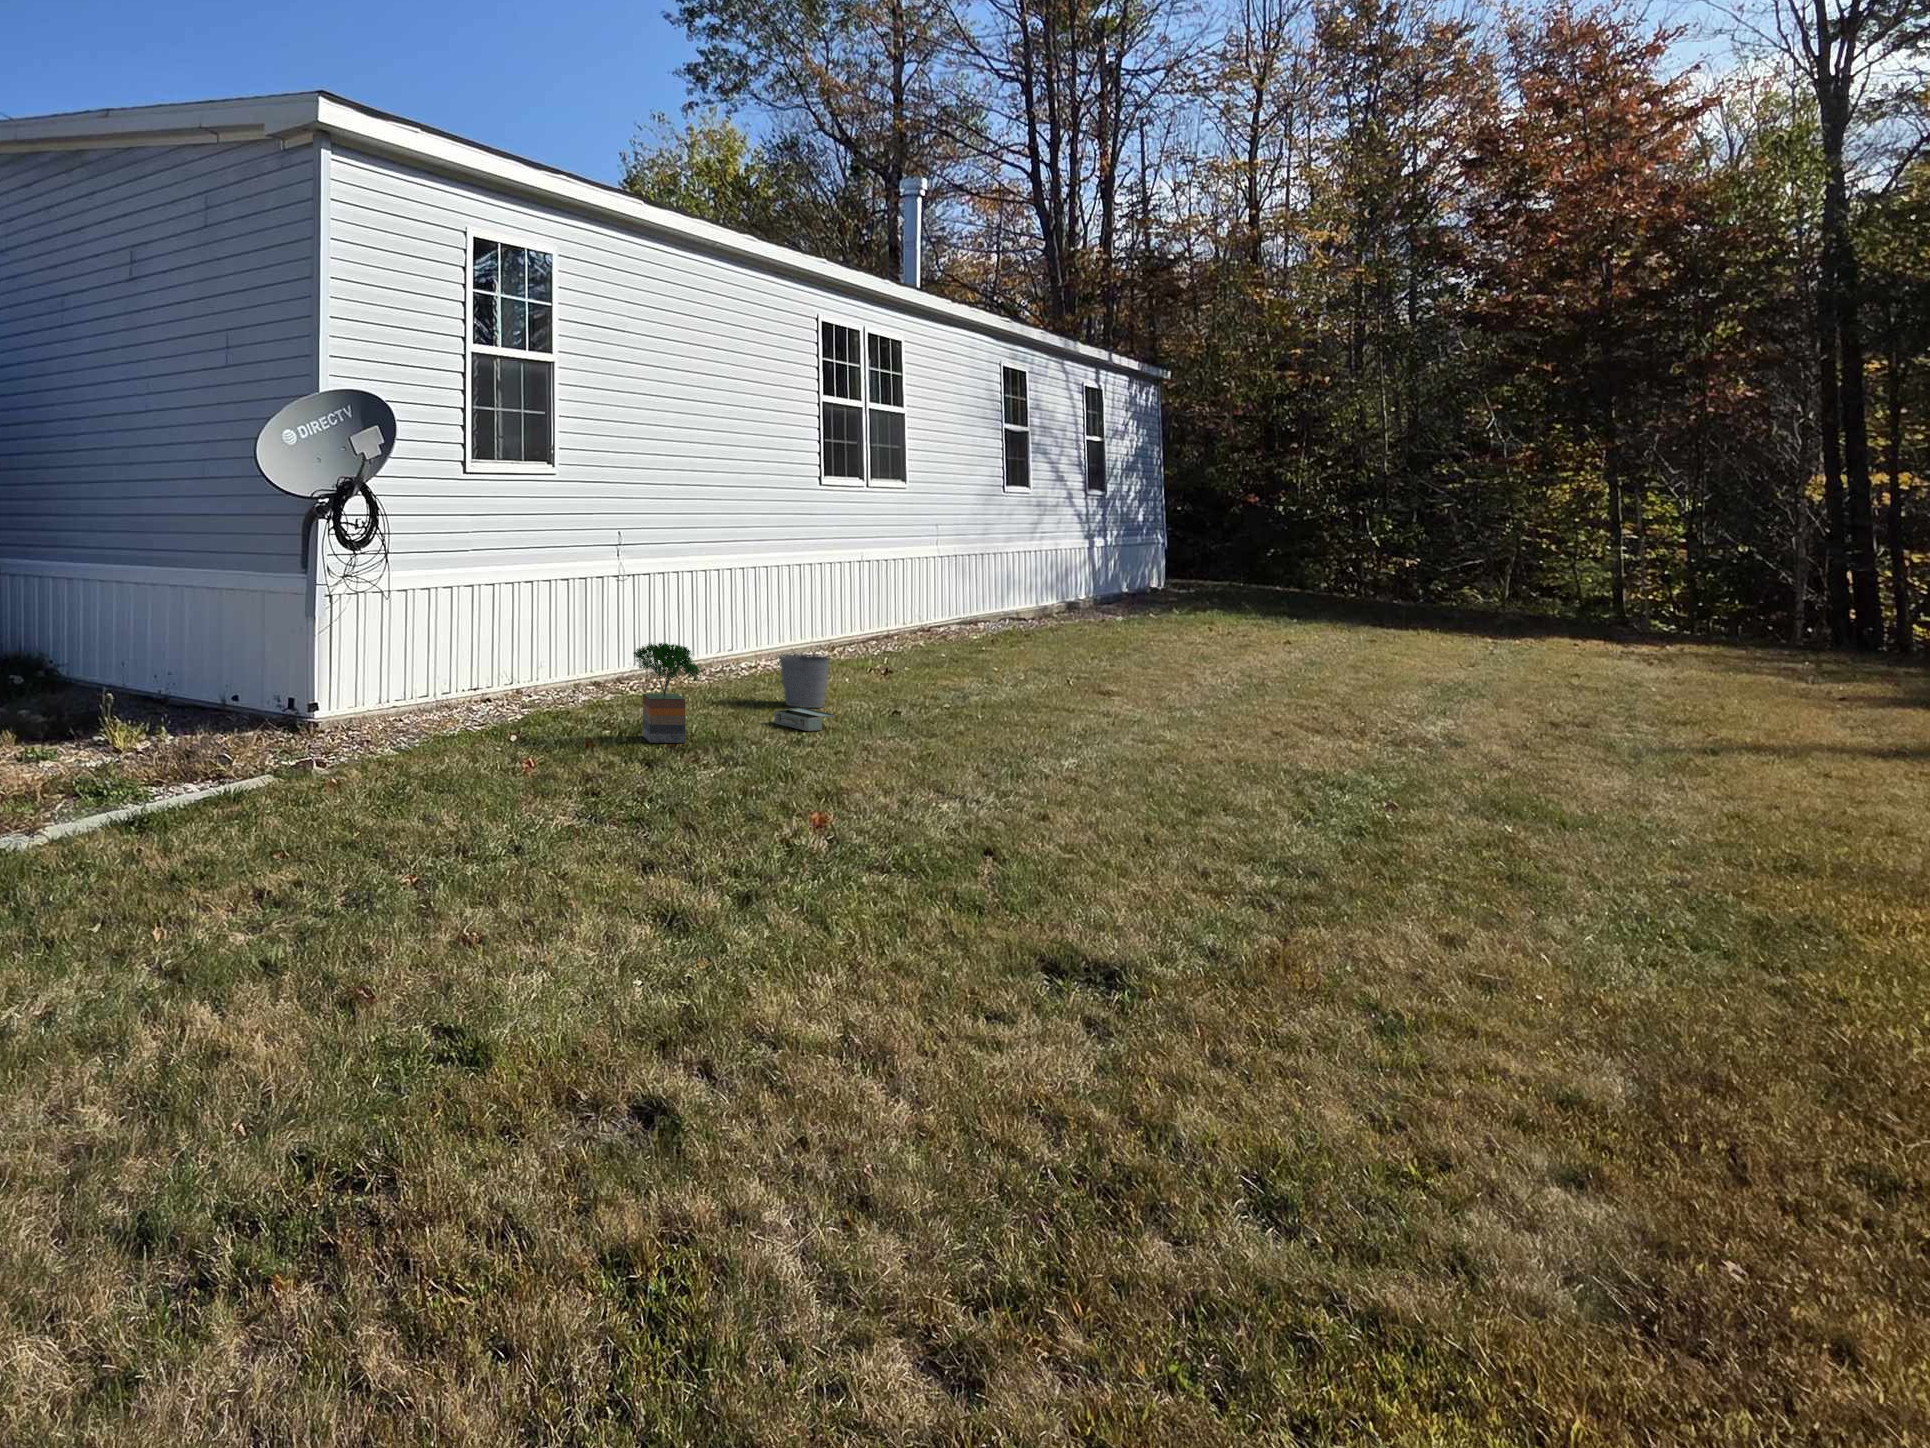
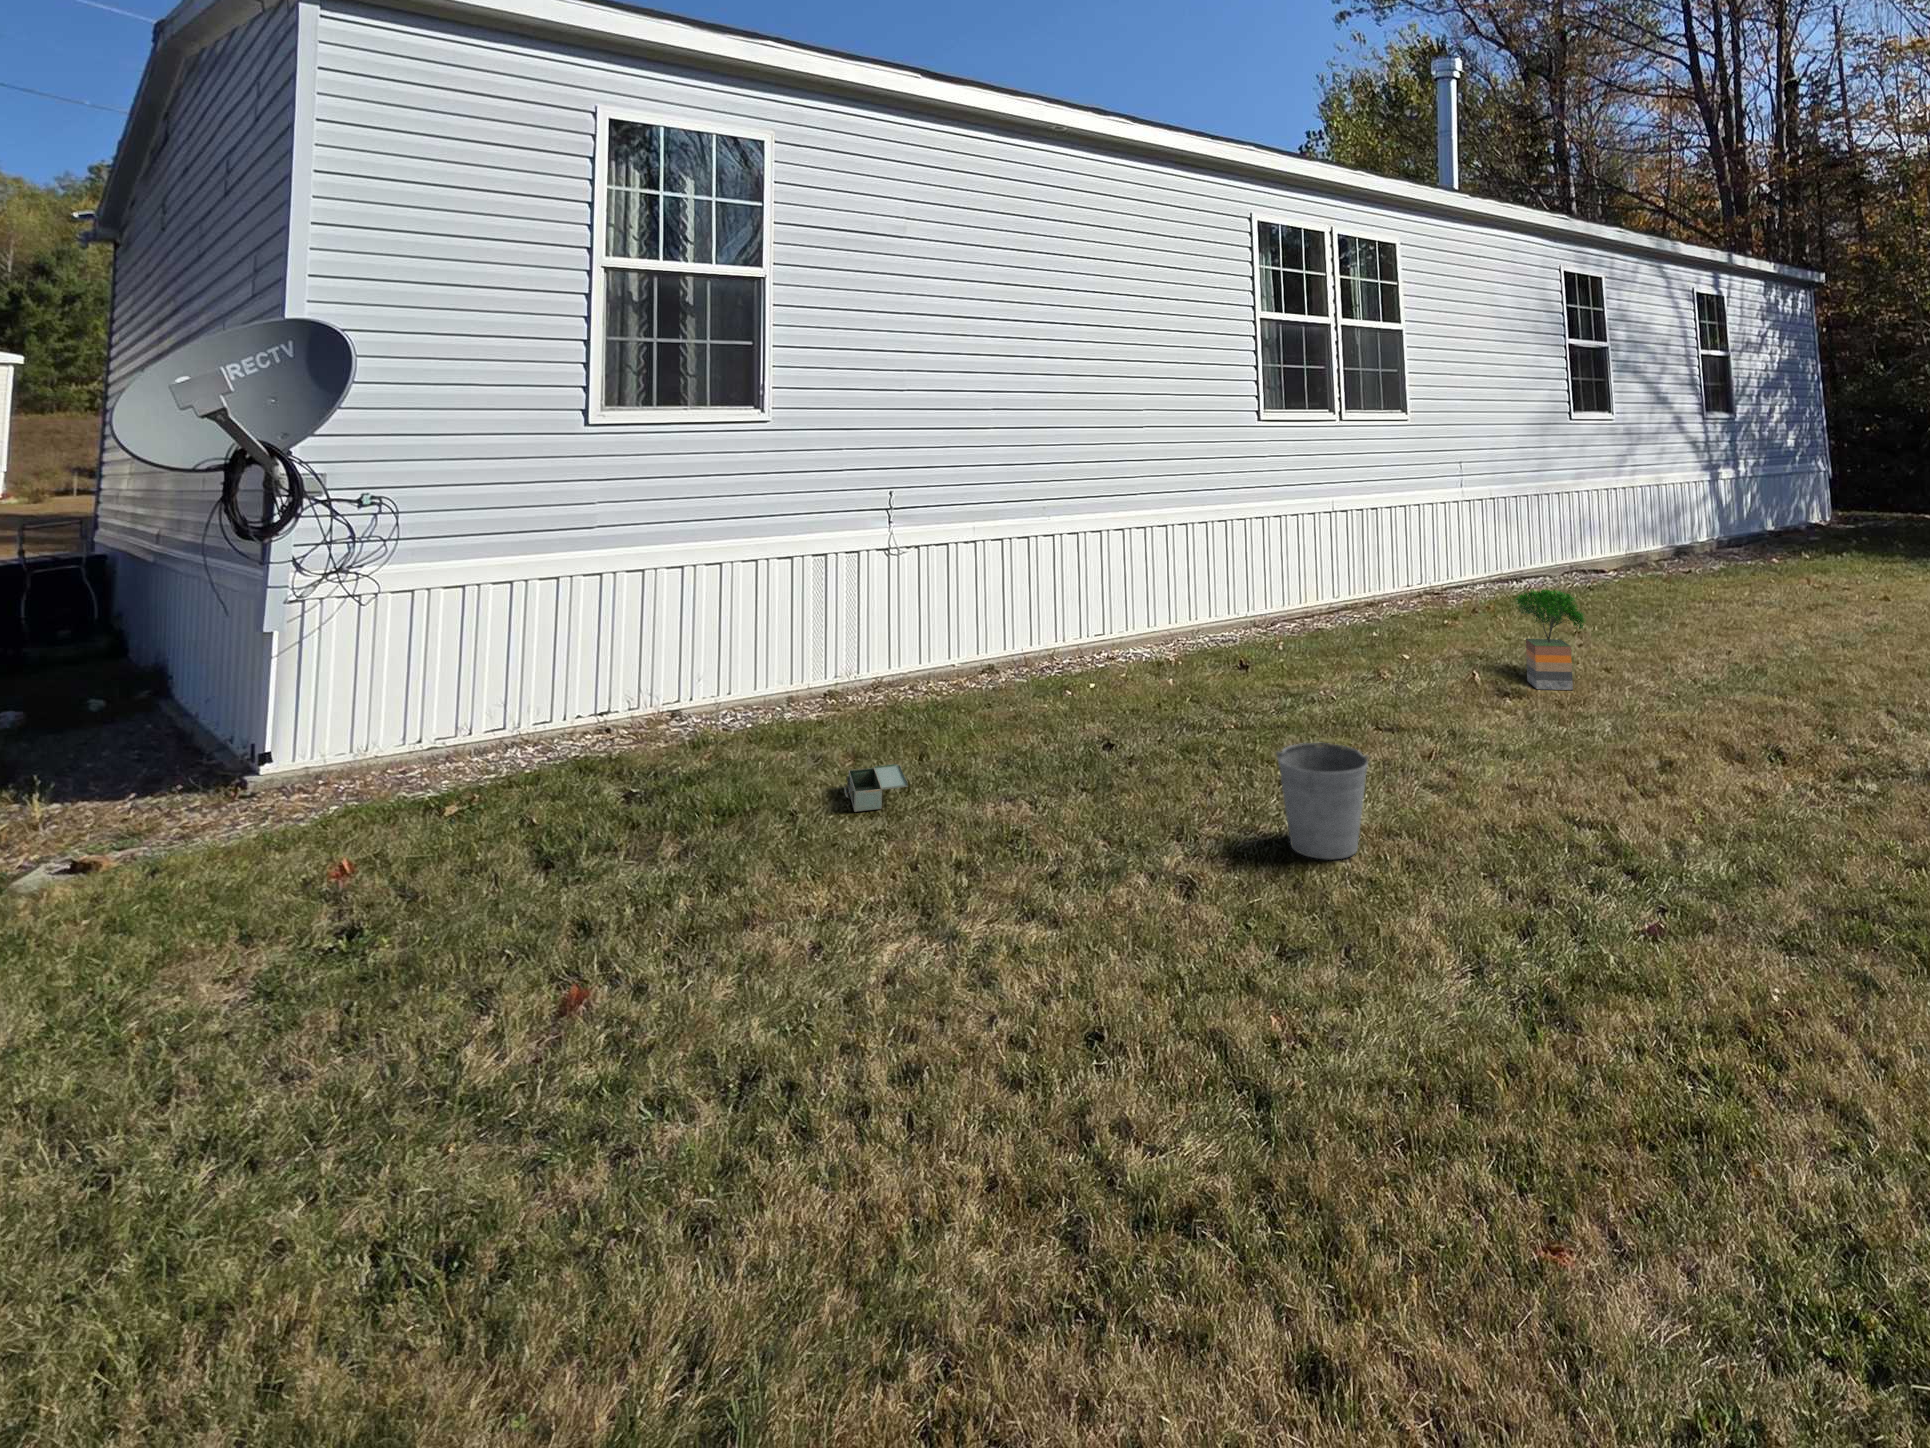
potted tree: present [634,643,700,743] -> present [1515,589,1585,690]
bucket: present [779,653,830,708] -> present [1276,742,1368,859]

